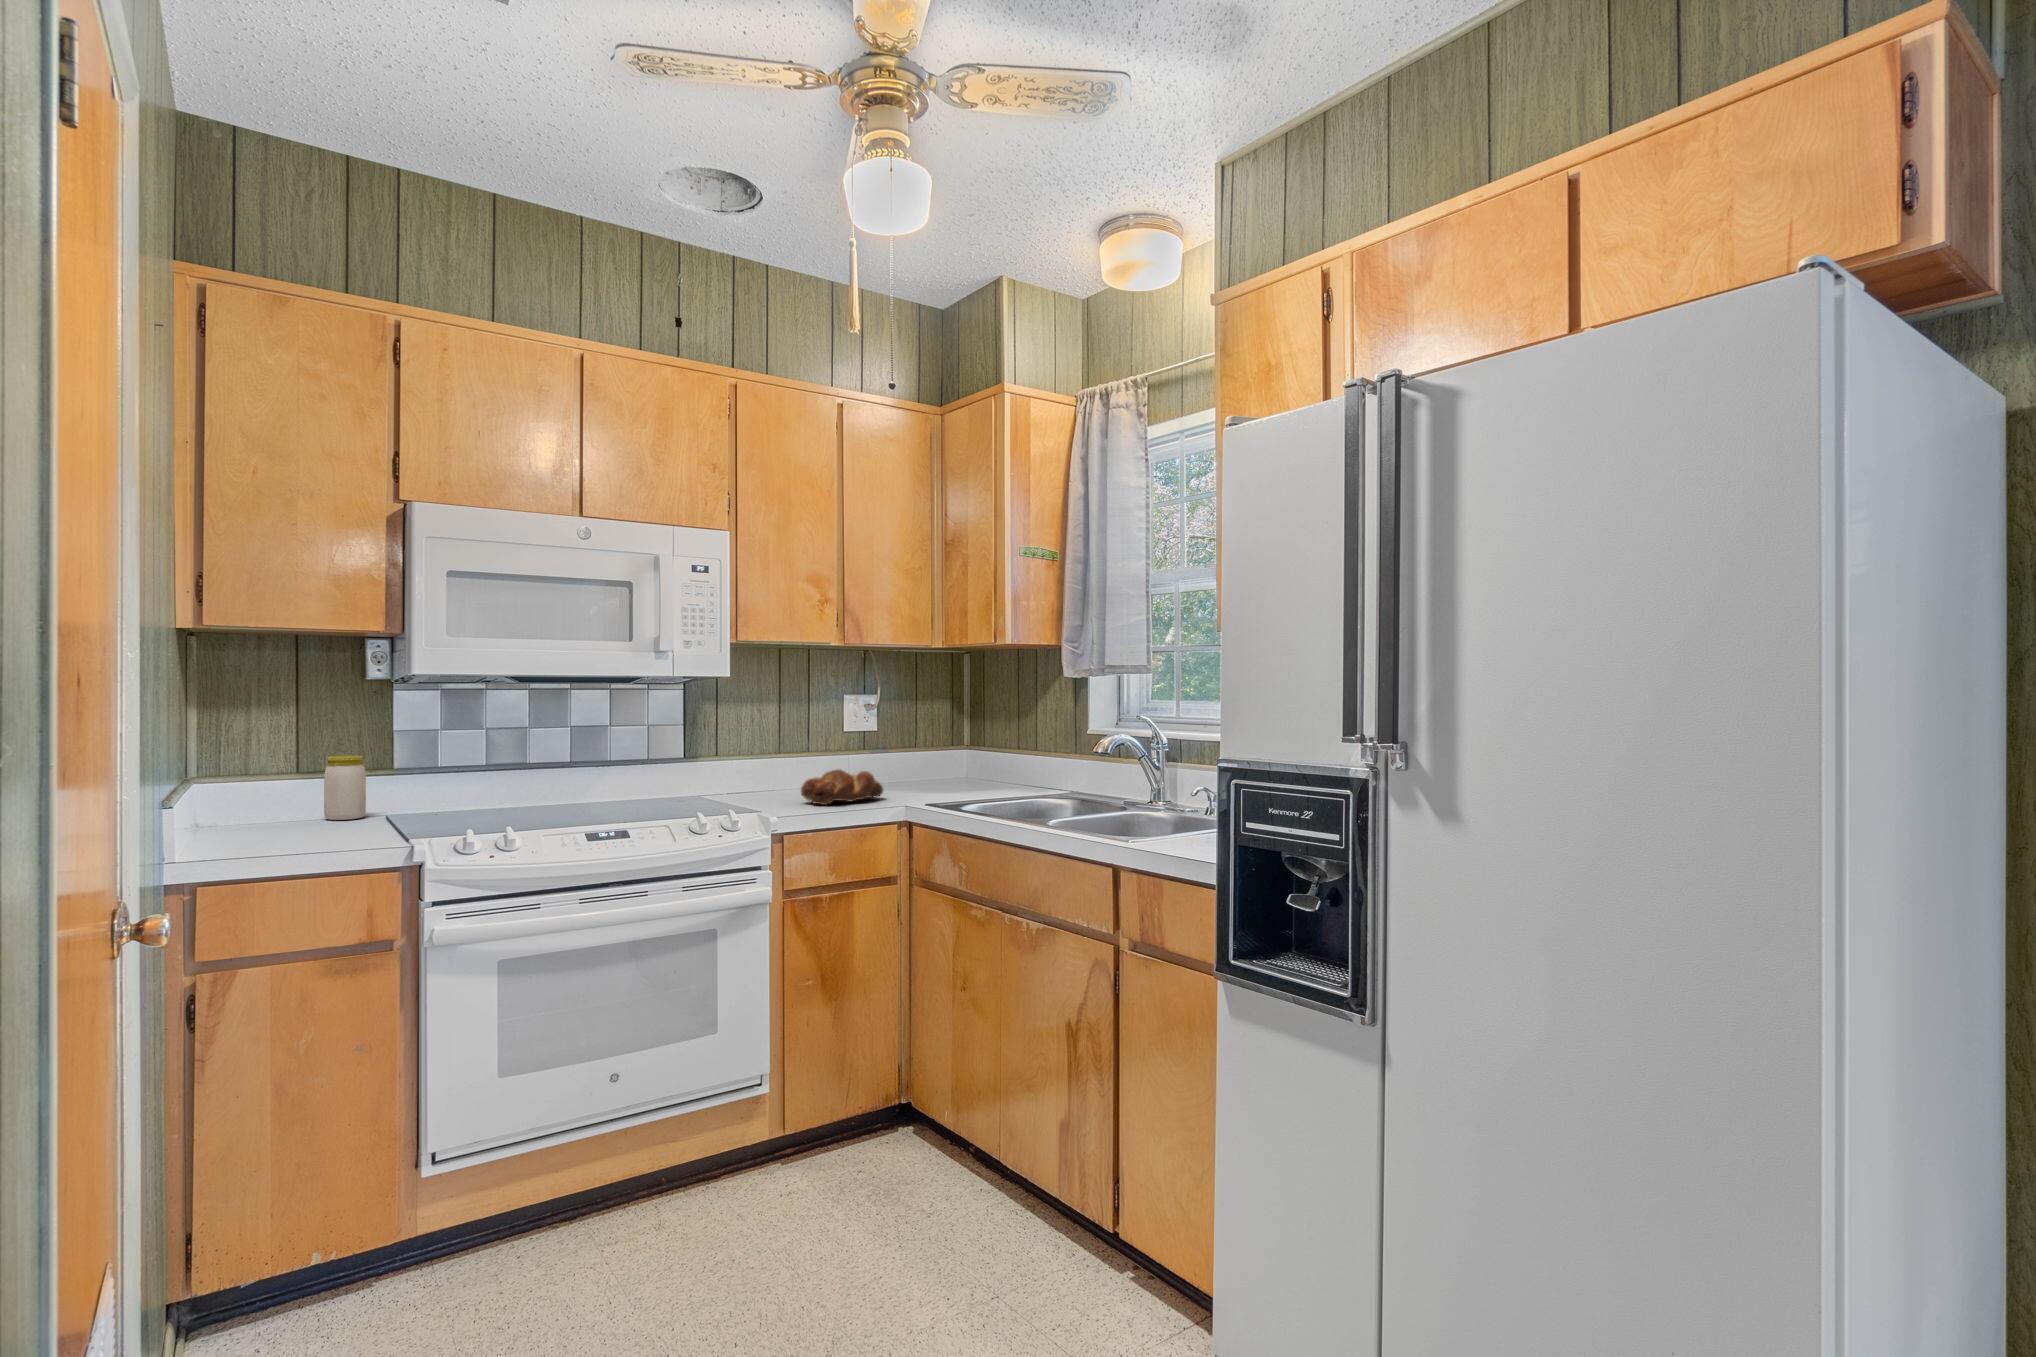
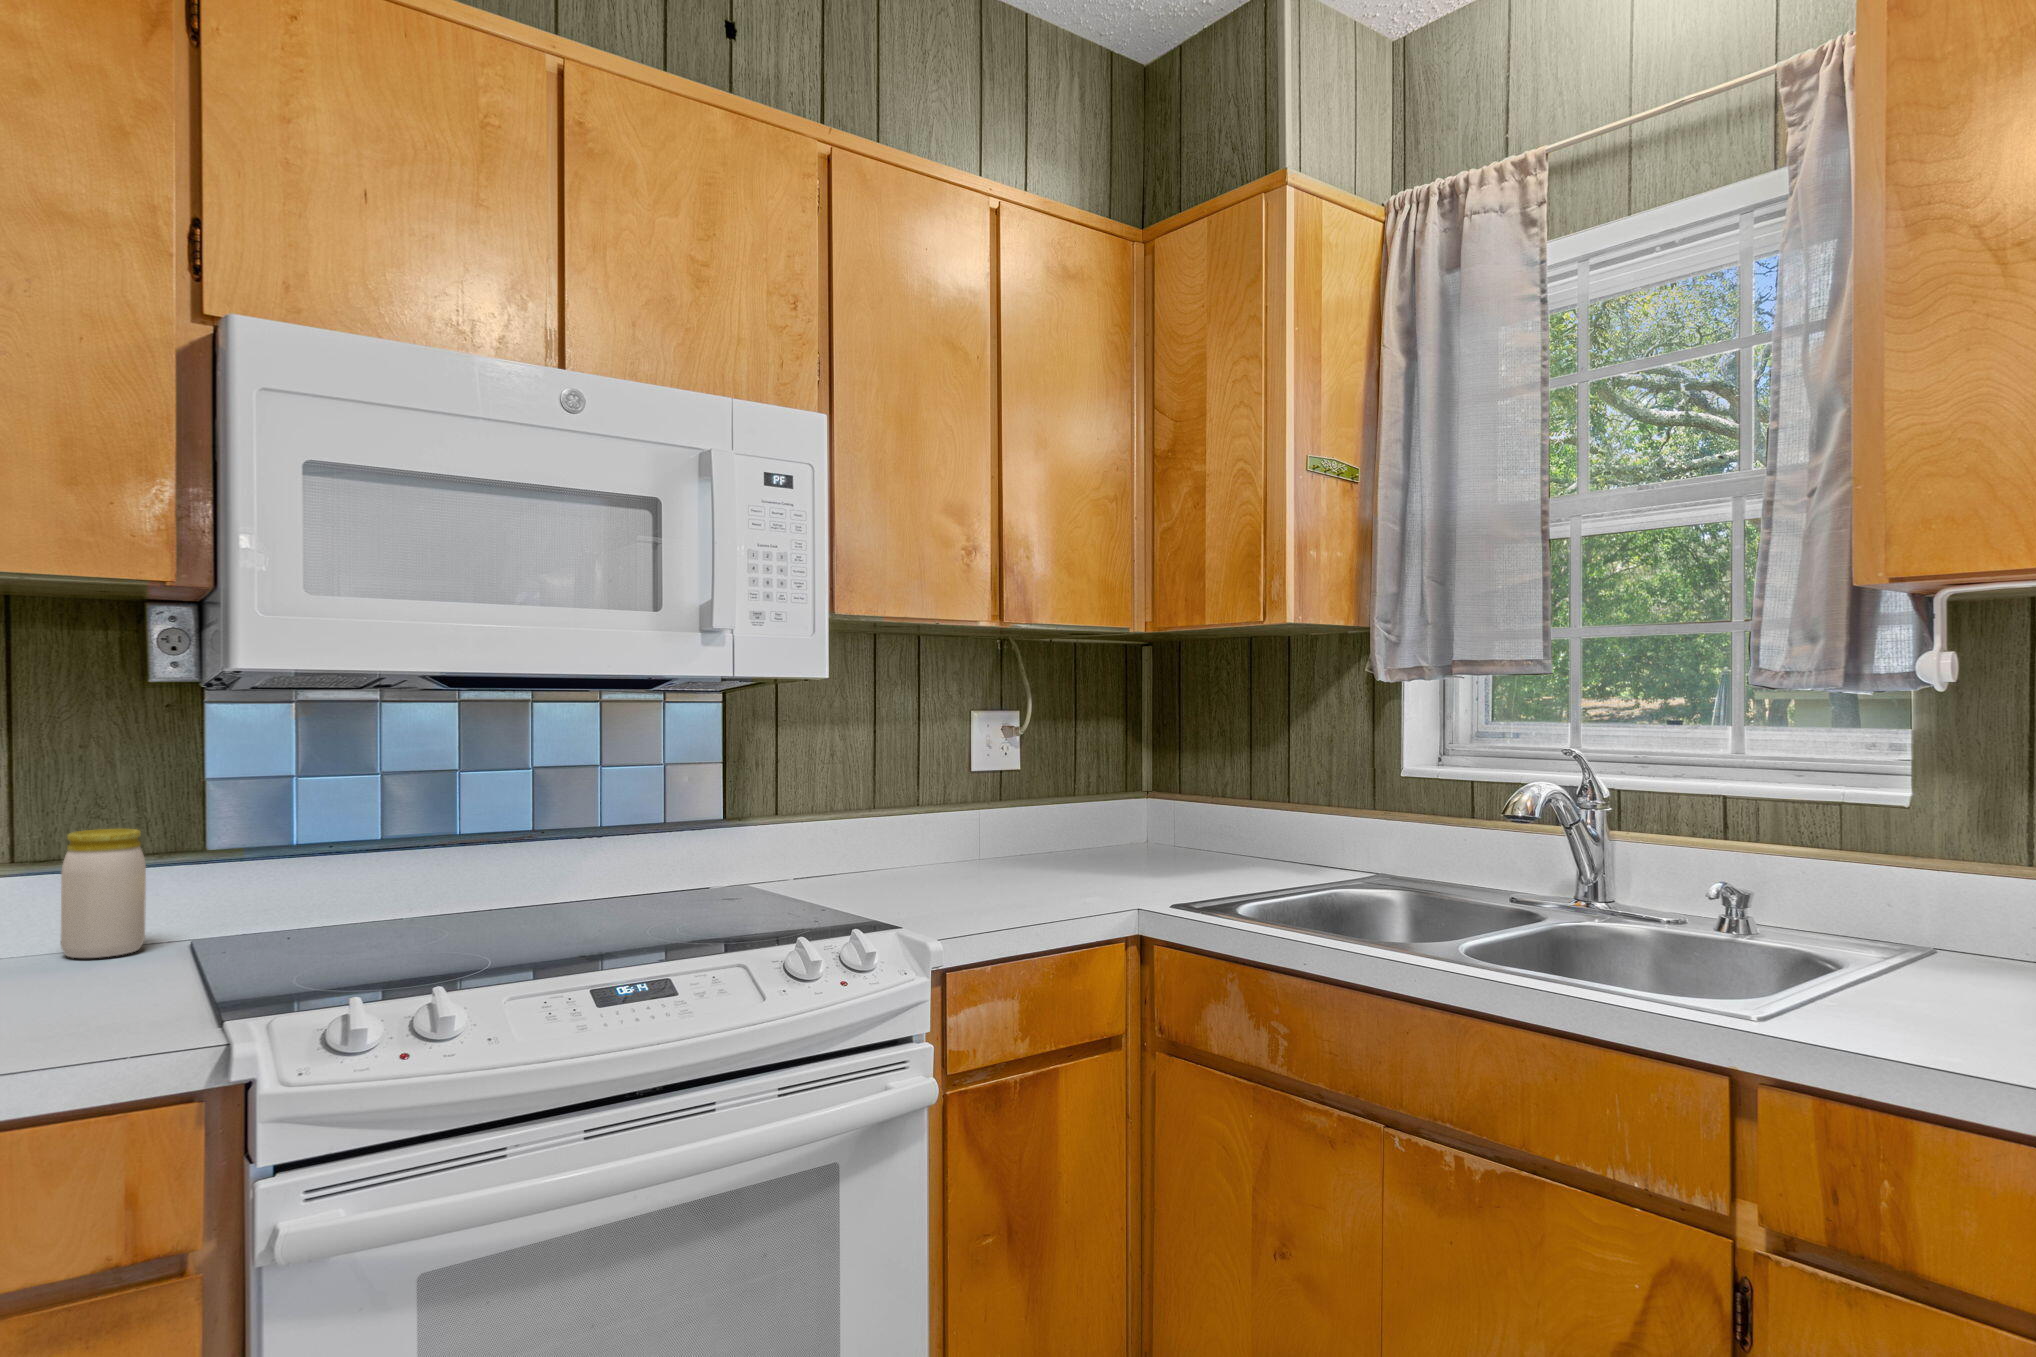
bread loaf: present [801,769,883,805] -> none [939,841,1072,907]

